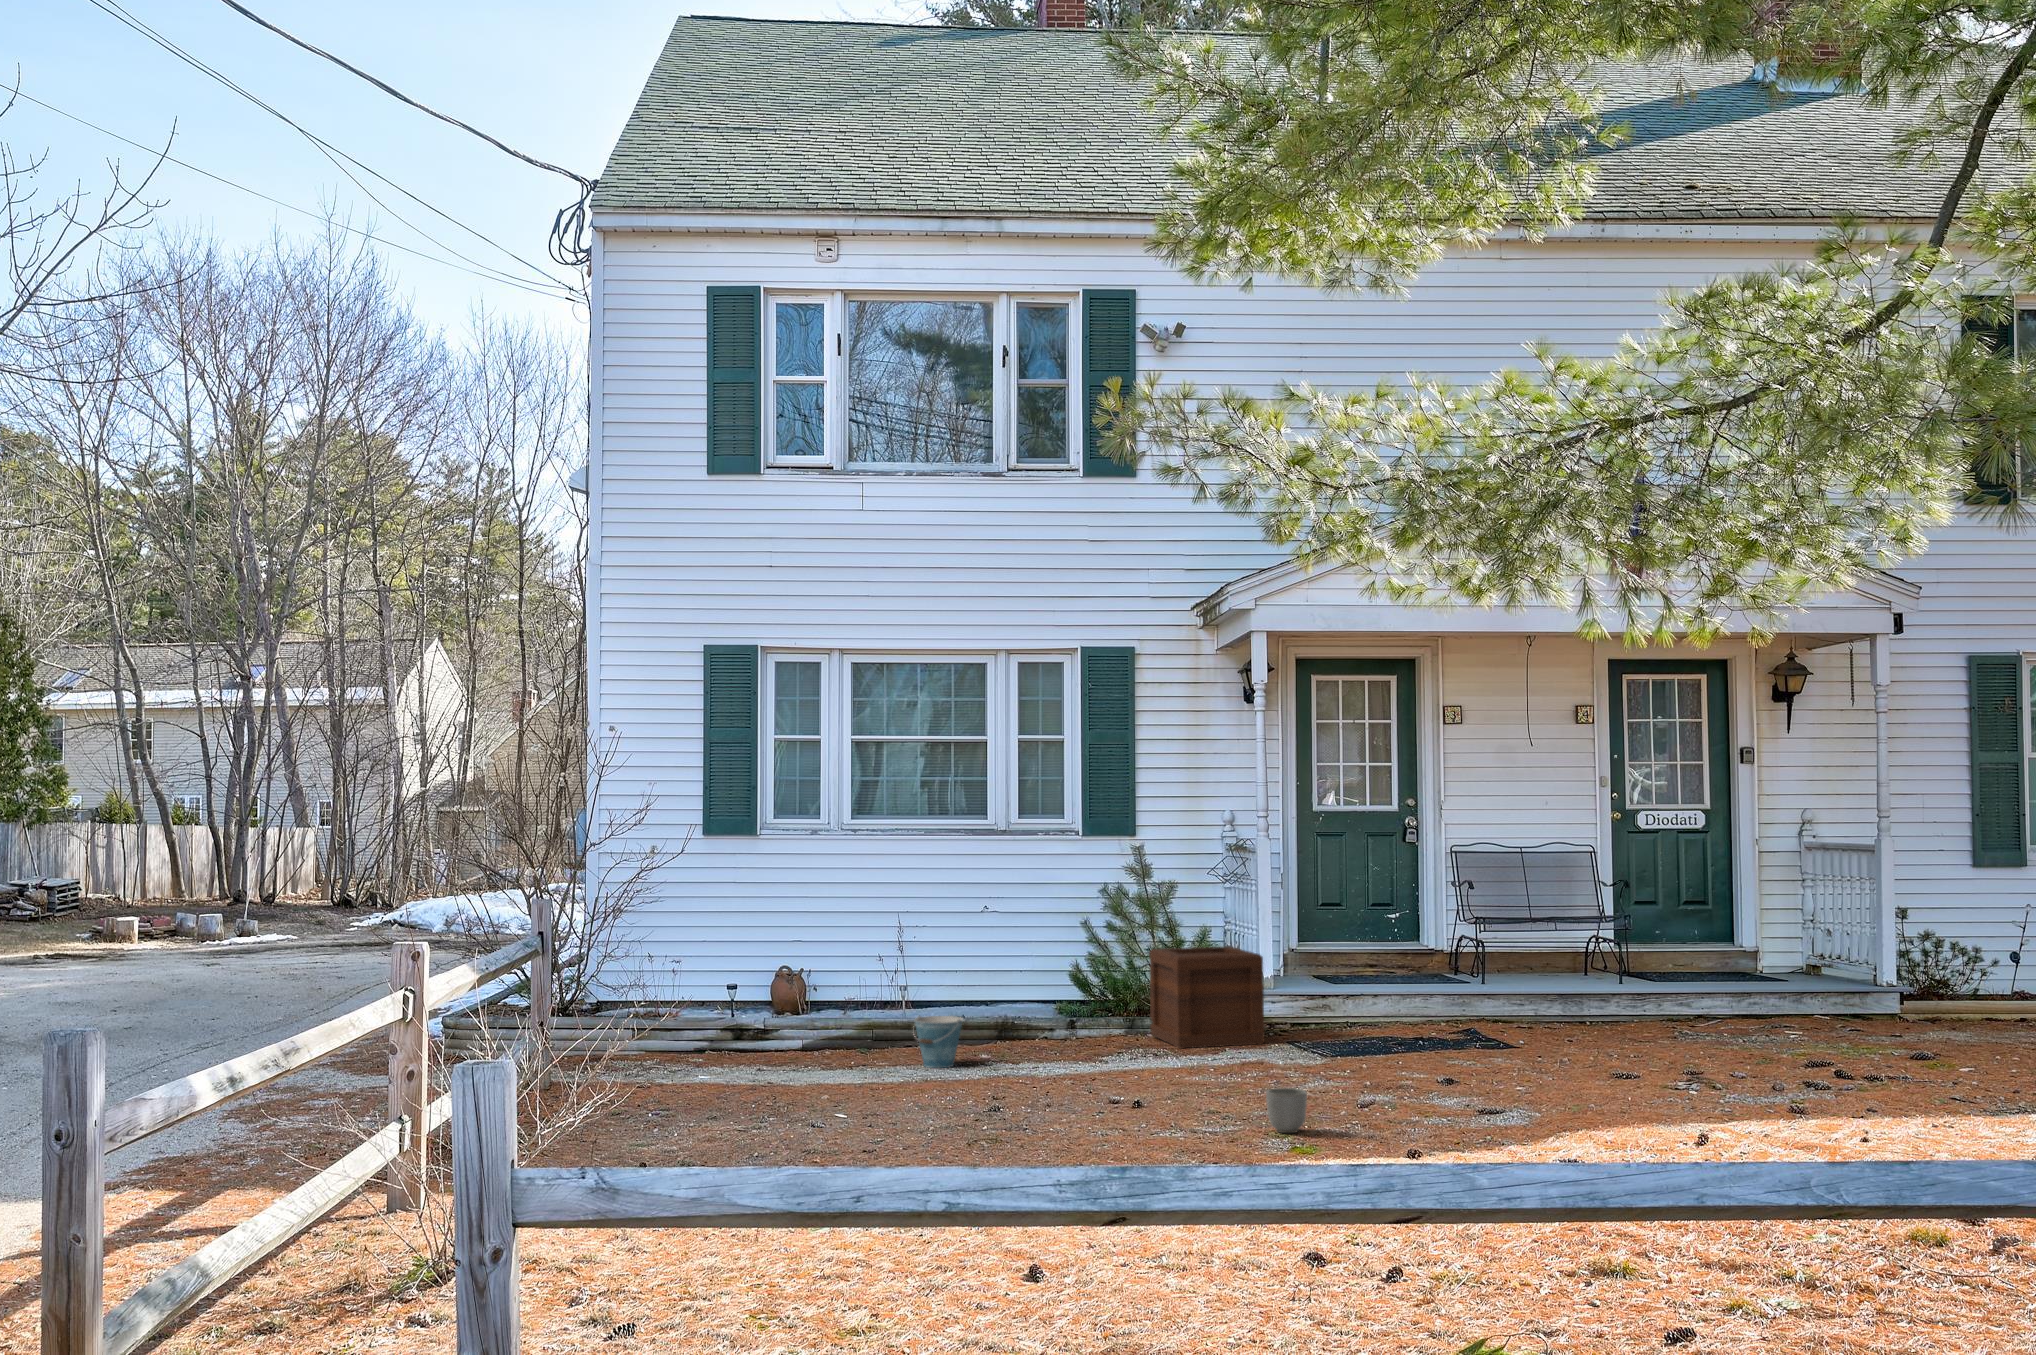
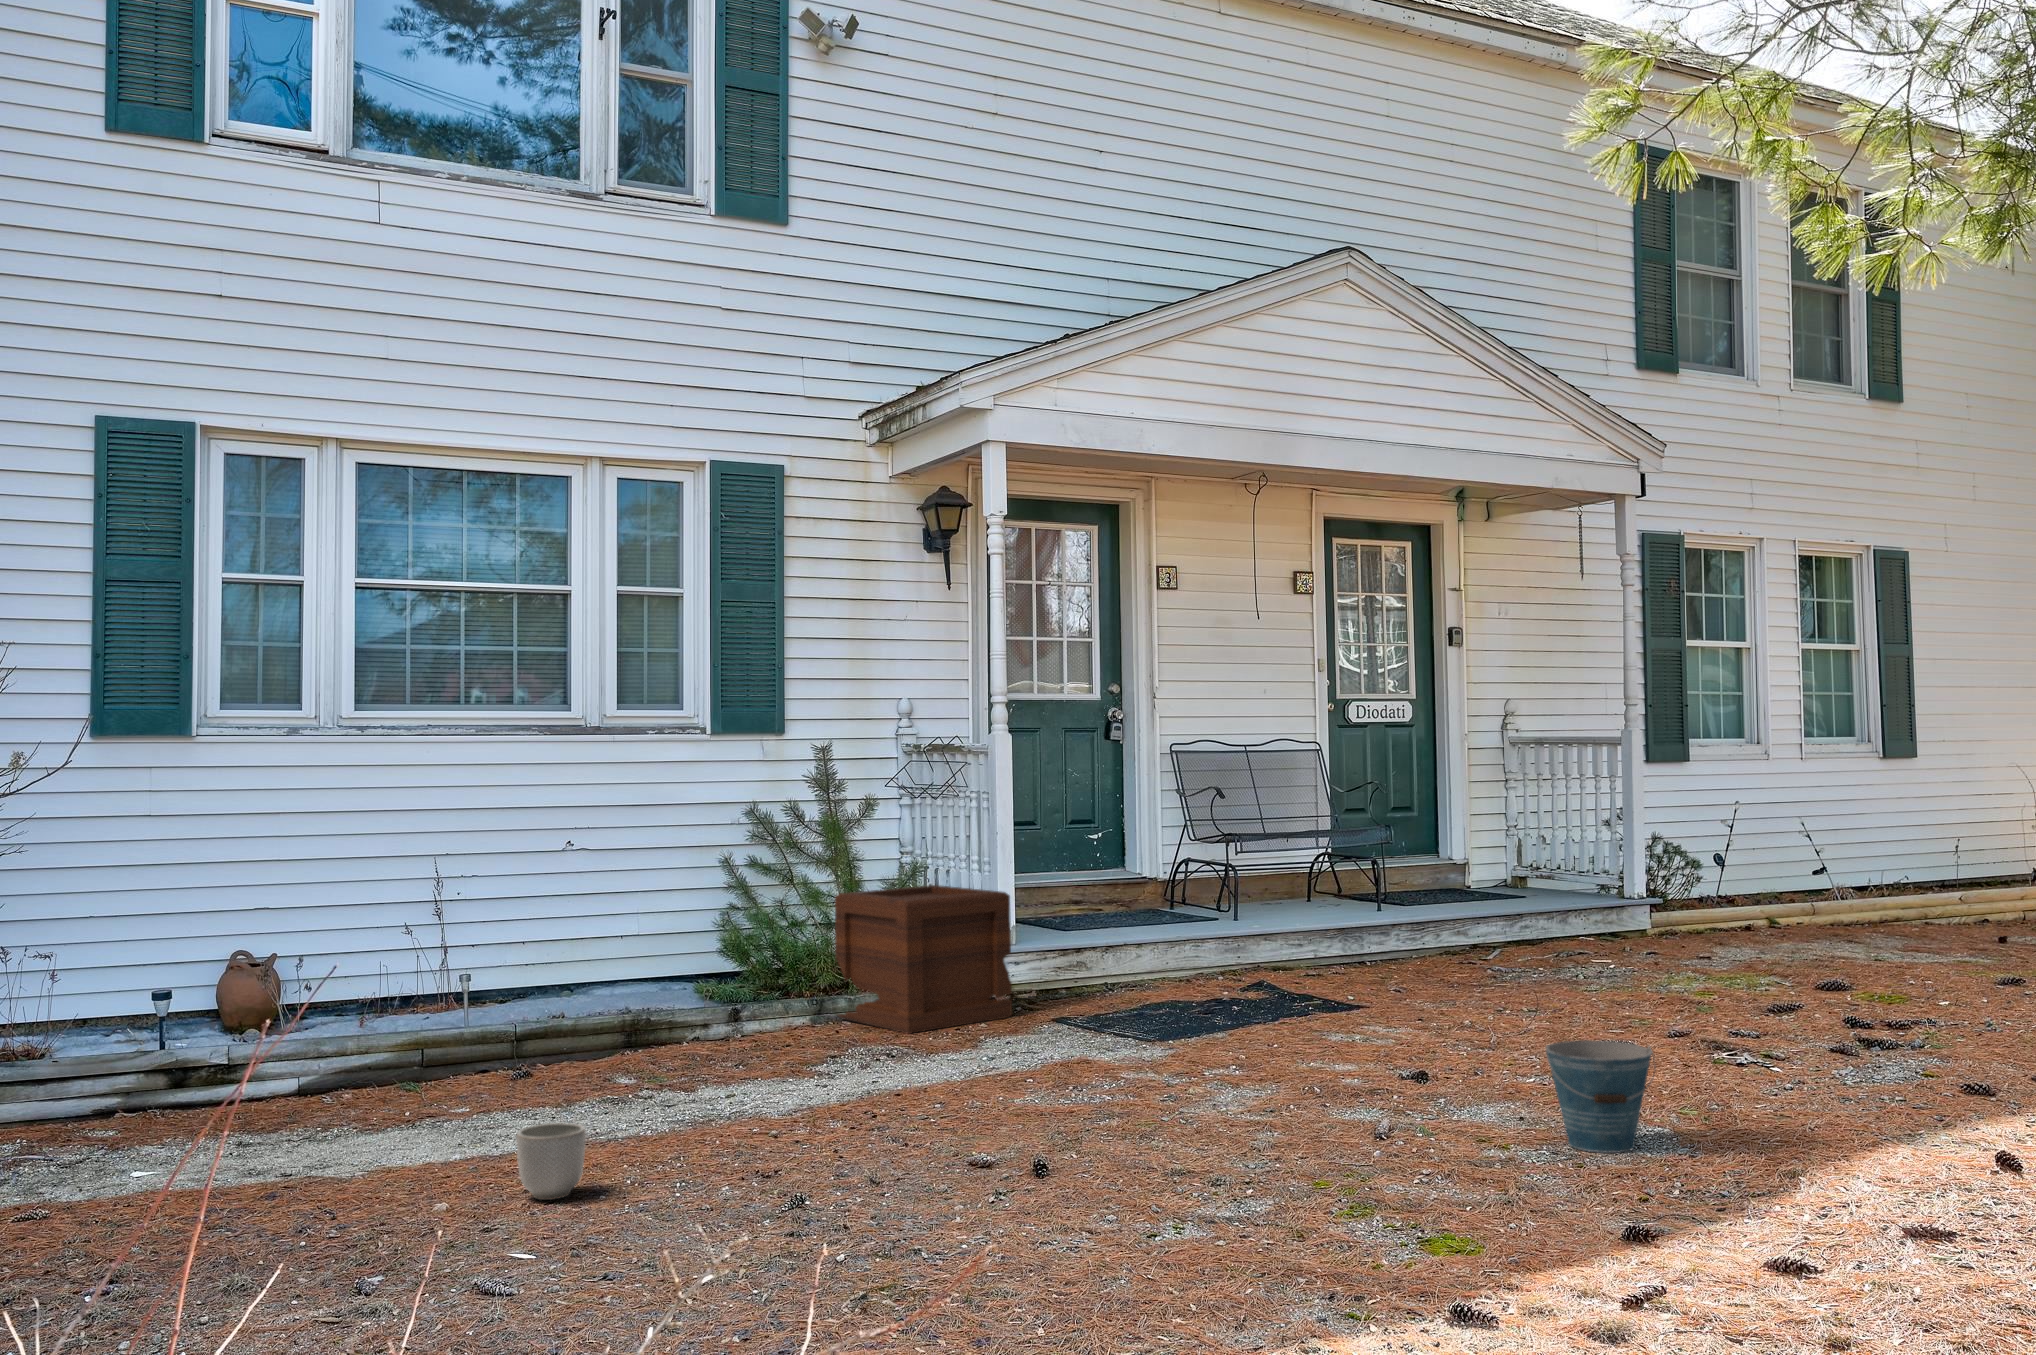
bucket: present [915,1016,963,1068] -> present [1546,1040,1656,1153]
planter: present [1266,1088,1307,1133] -> present [516,1123,586,1200]

